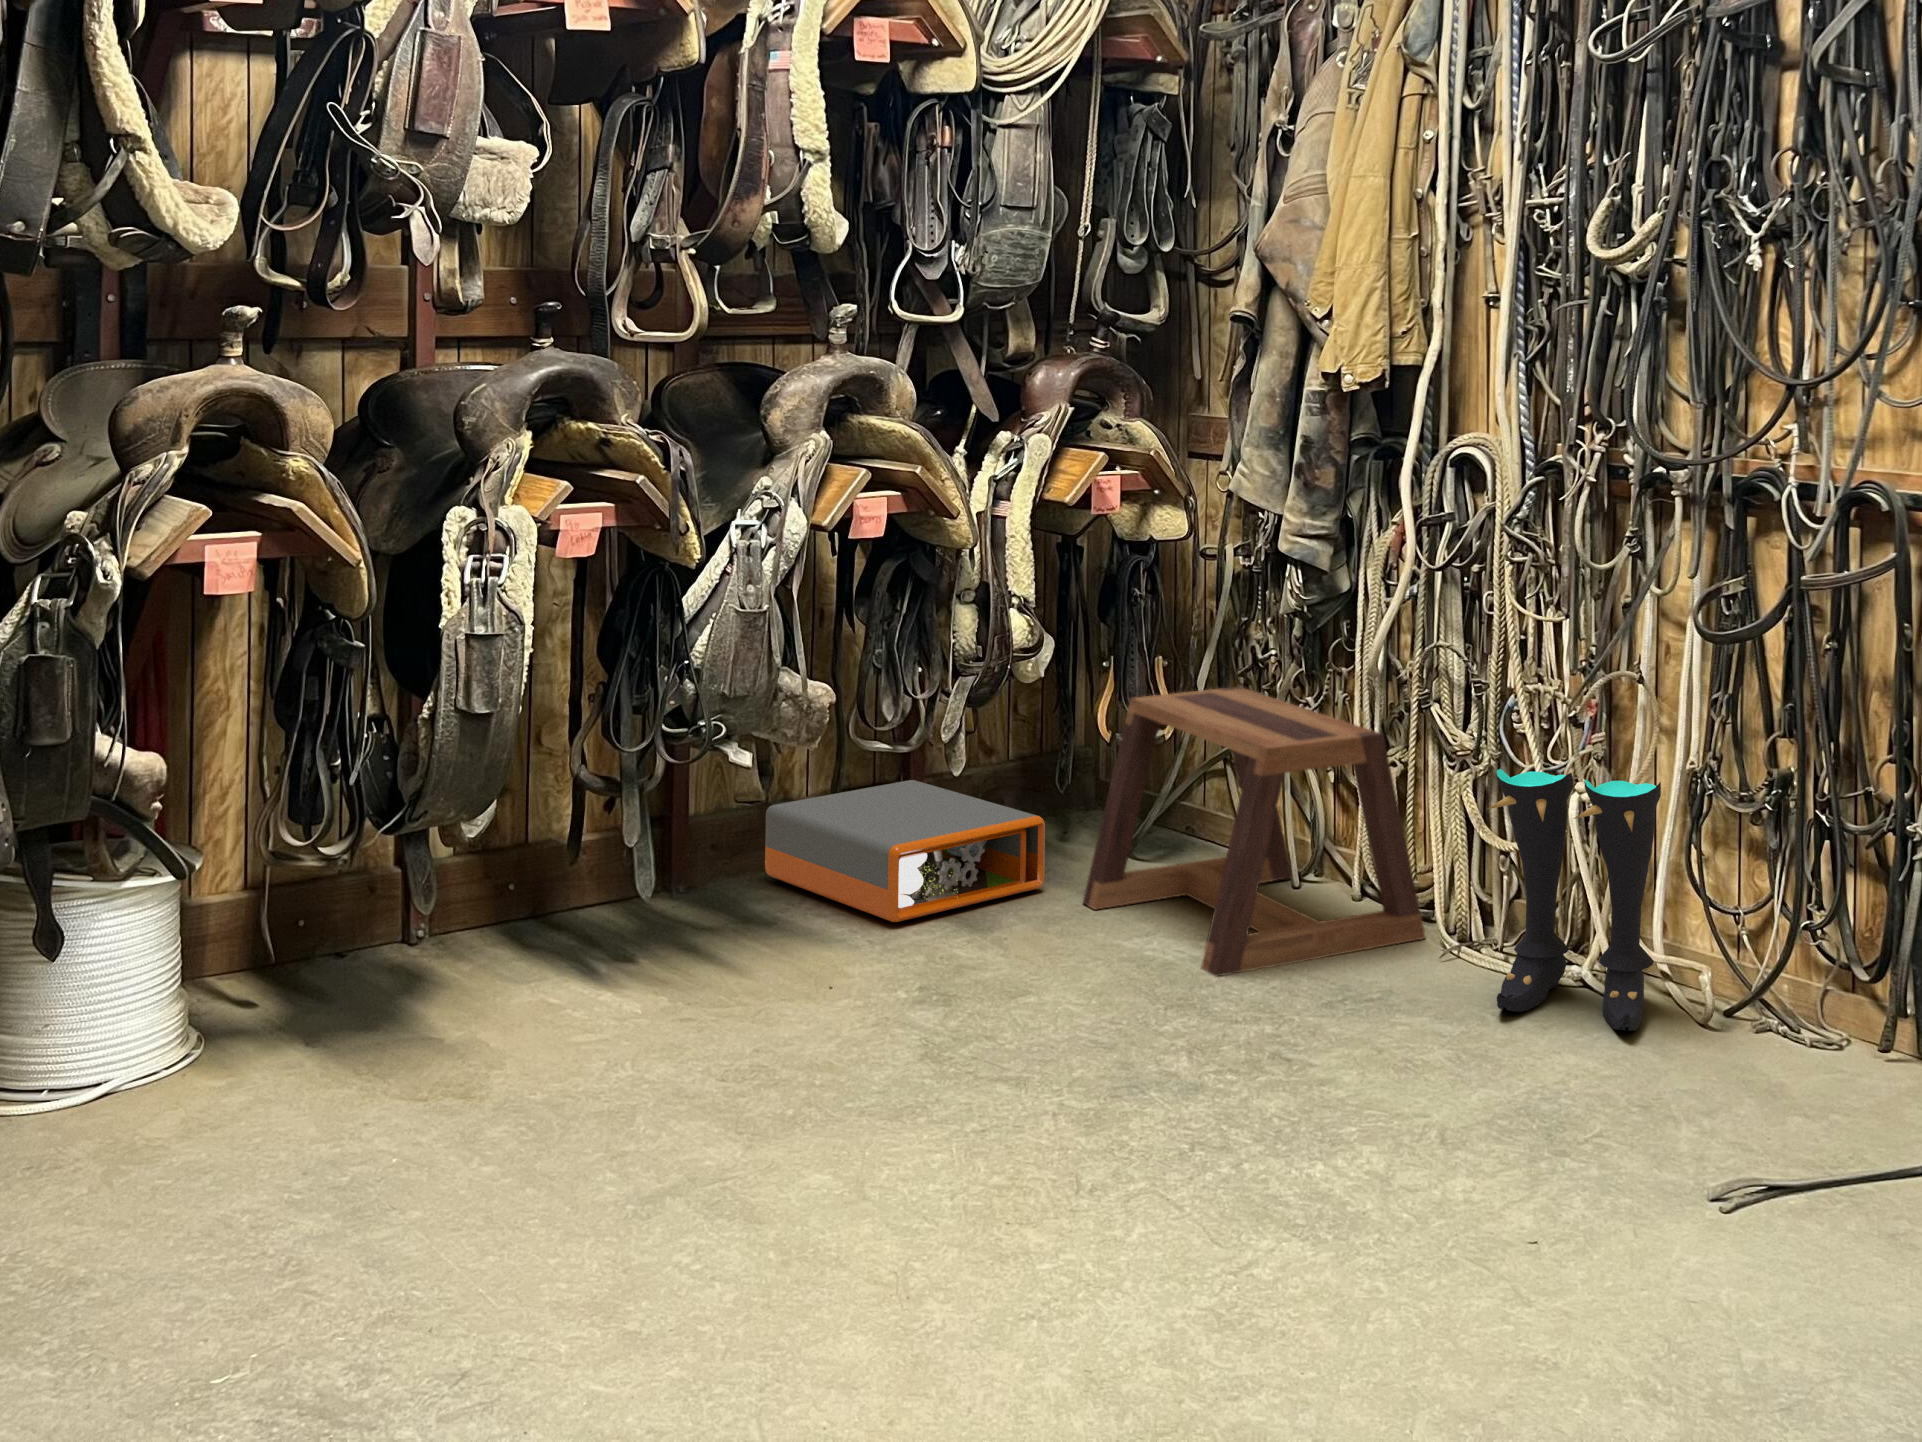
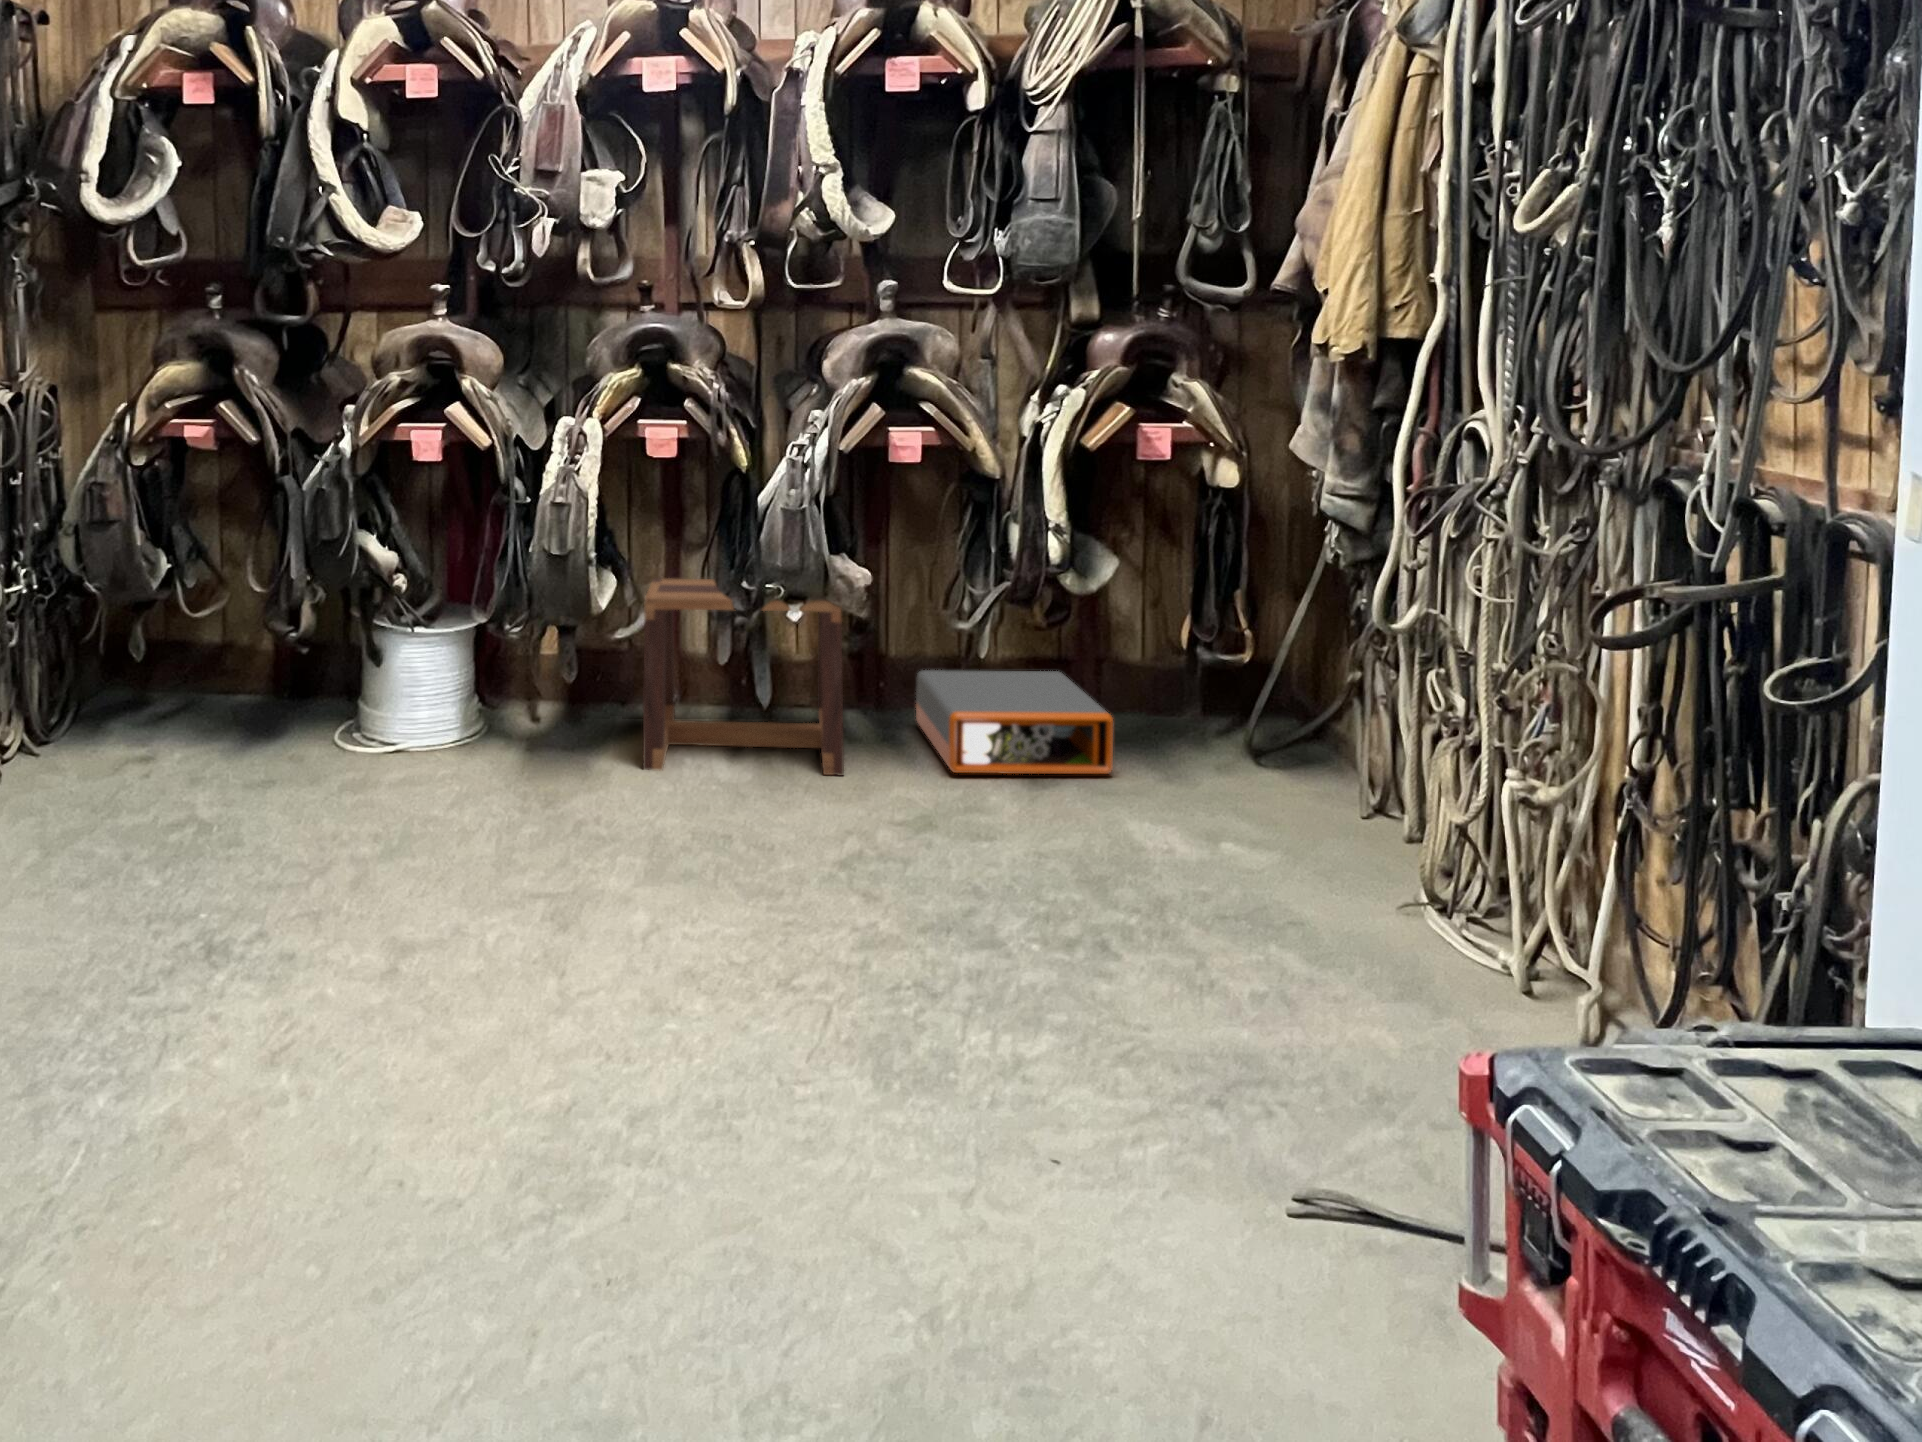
stool: present [1083,687,1426,976] -> present [643,578,844,775]
boots: present [1488,769,1661,1031] -> none [1351,731,1554,1016]

